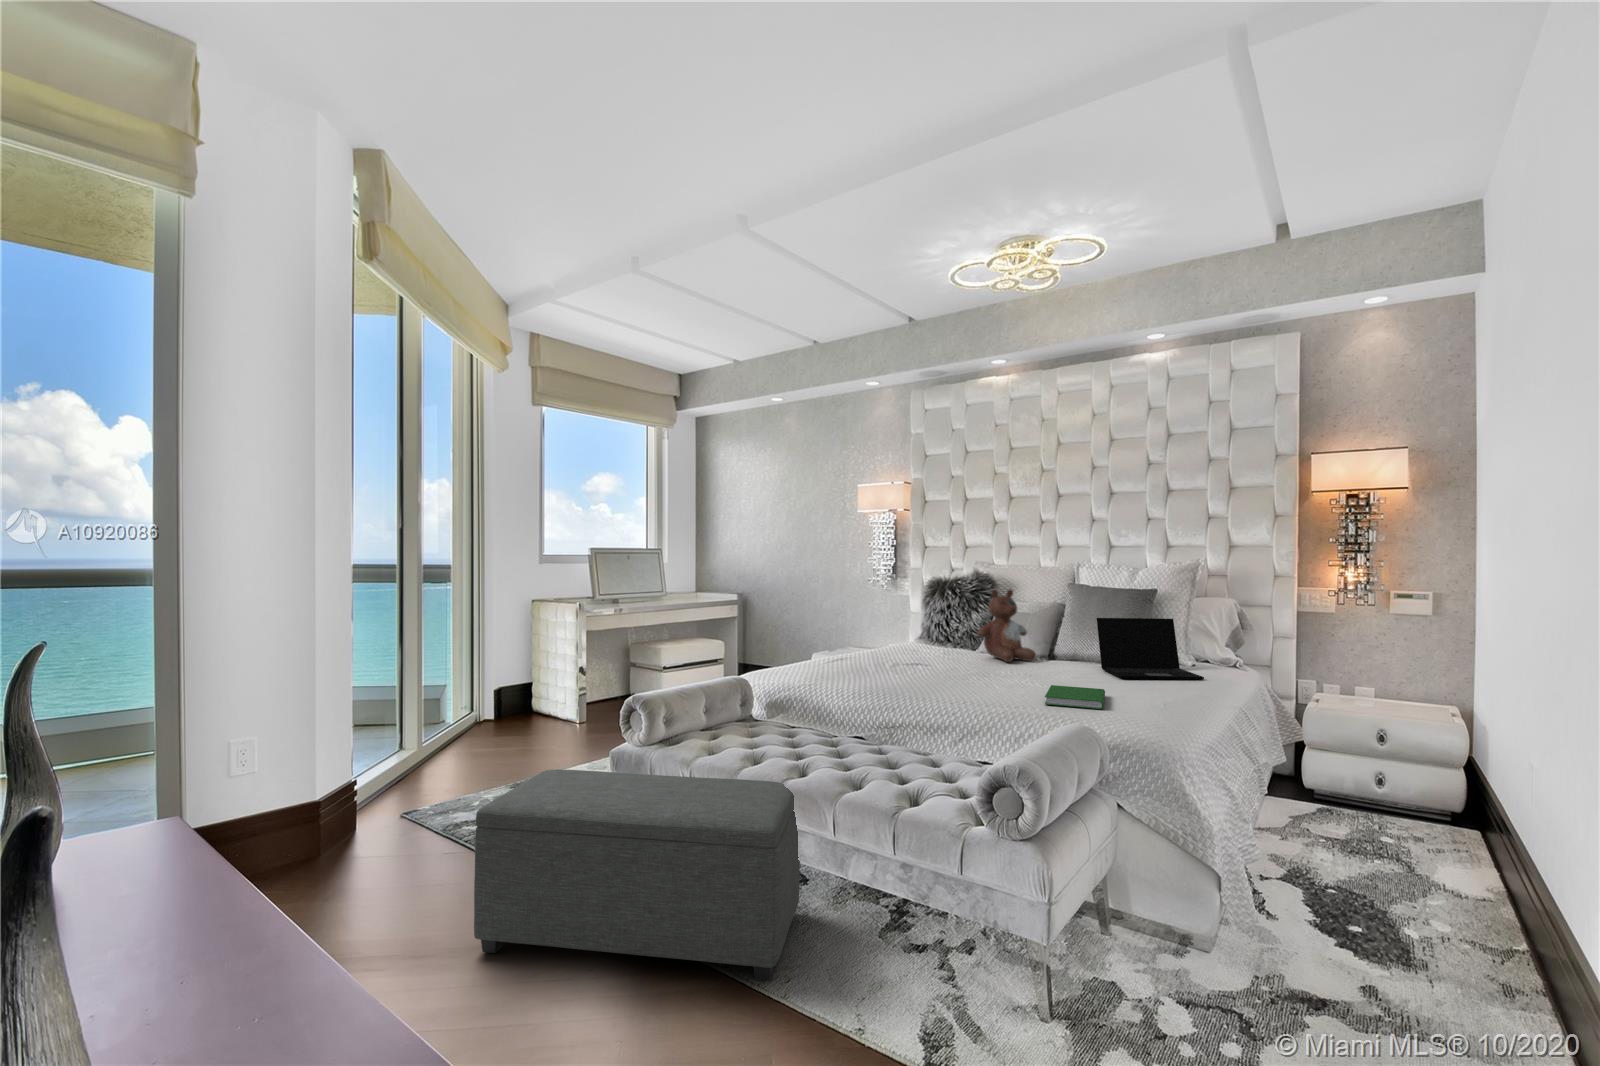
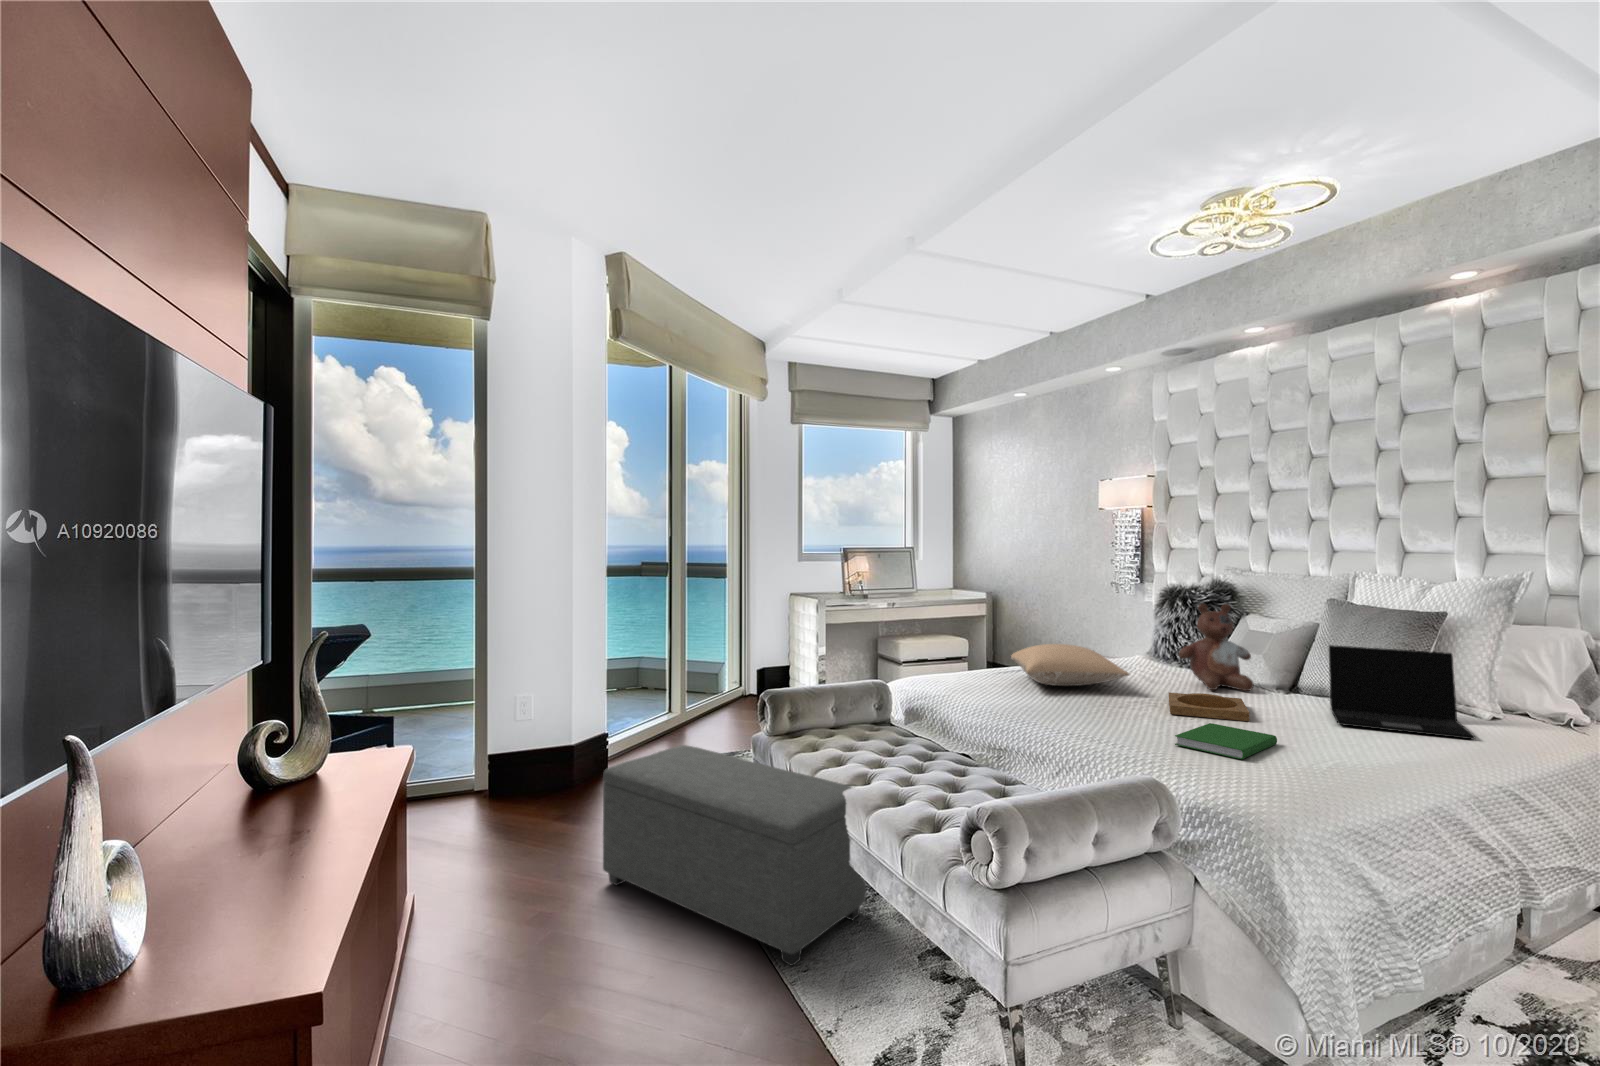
pillow: none [840,631,957,669] -> present [1011,644,1129,686]
tray: none [990,664,1065,682] -> present [1169,692,1250,721]

